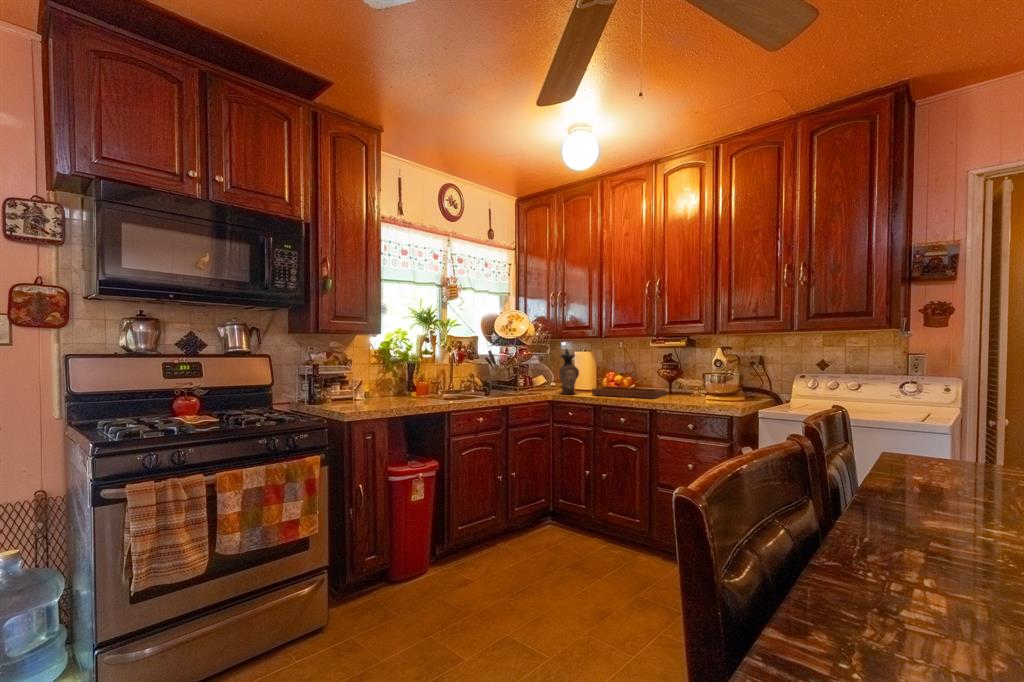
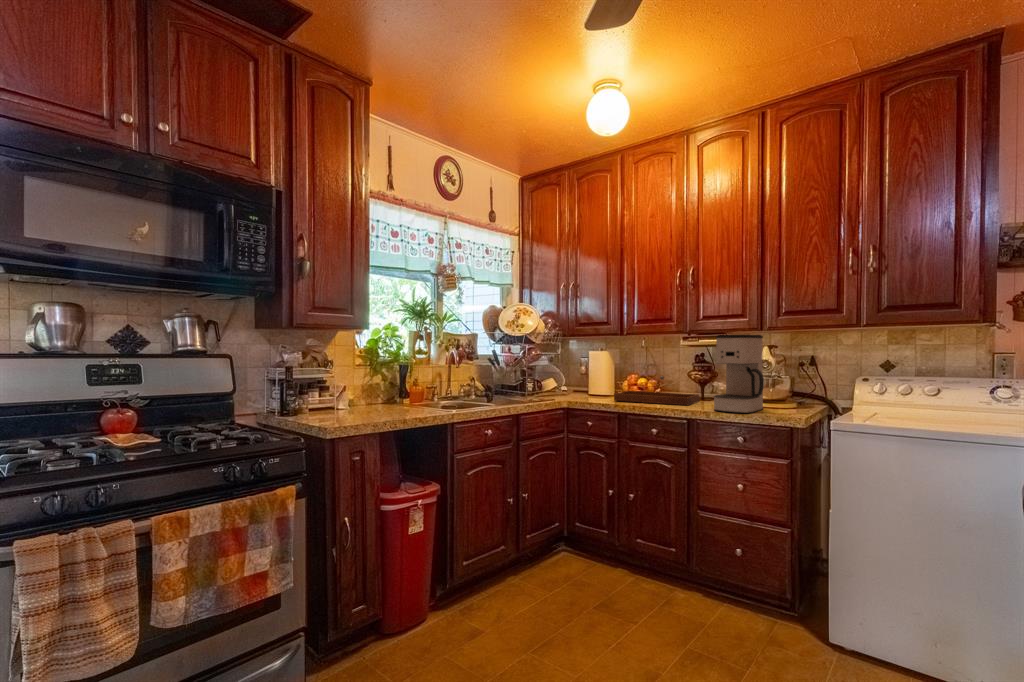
coffee maker: none [671,338,714,405] -> present [714,335,764,413]
ceramic pitcher: present [560,348,579,394] -> none [575,347,598,399]

